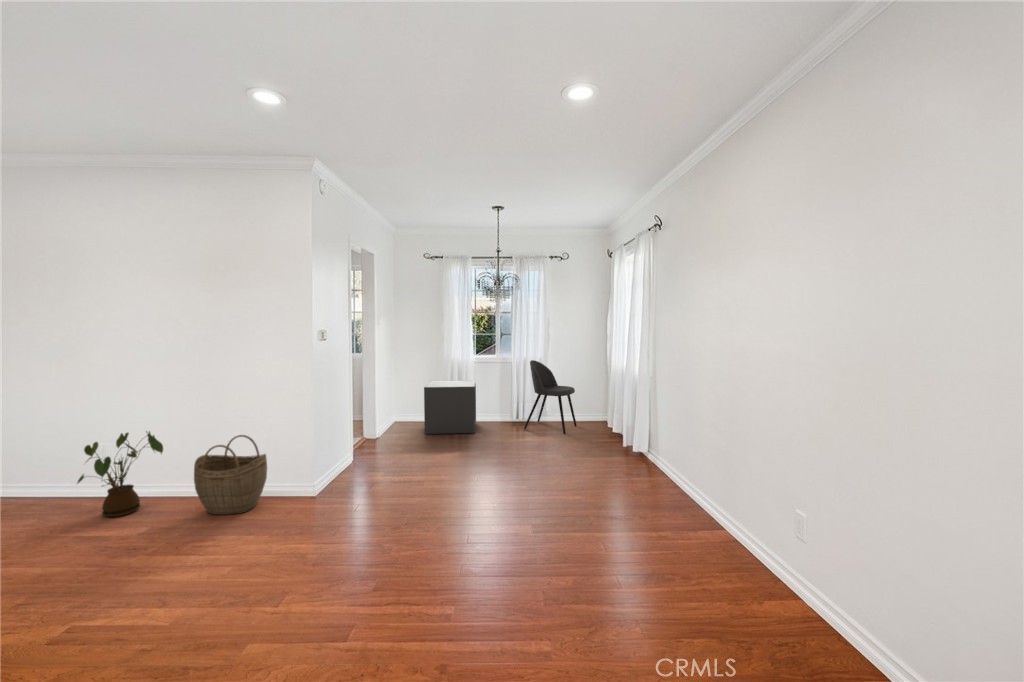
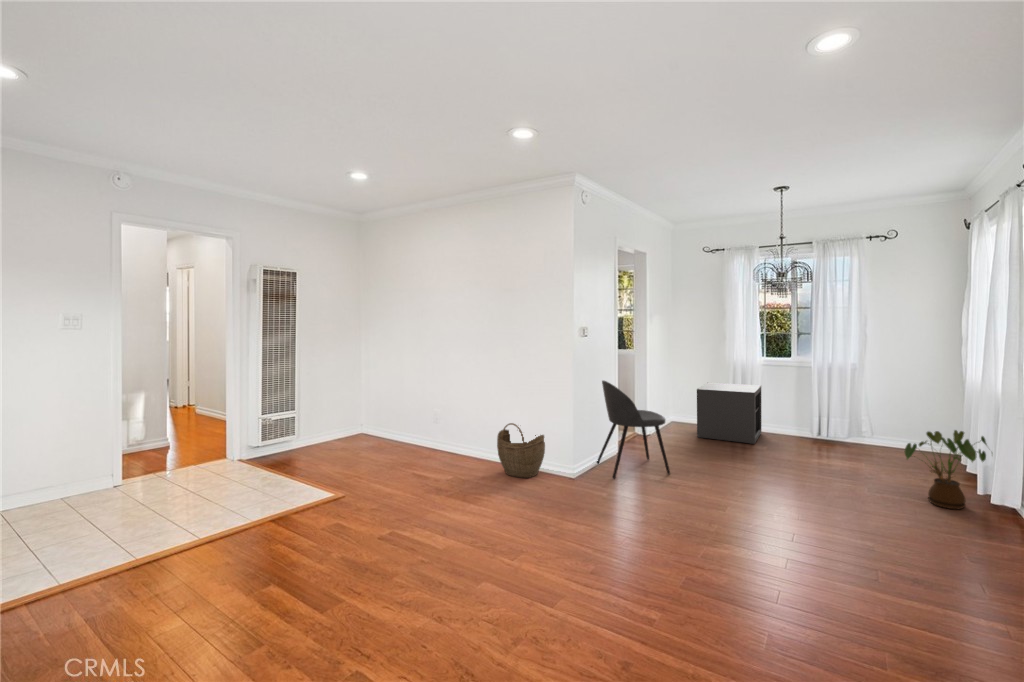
dining chair: present [524,360,577,434] -> present [597,381,670,479]
house plant: present [77,431,163,517] -> present [905,430,987,509]

